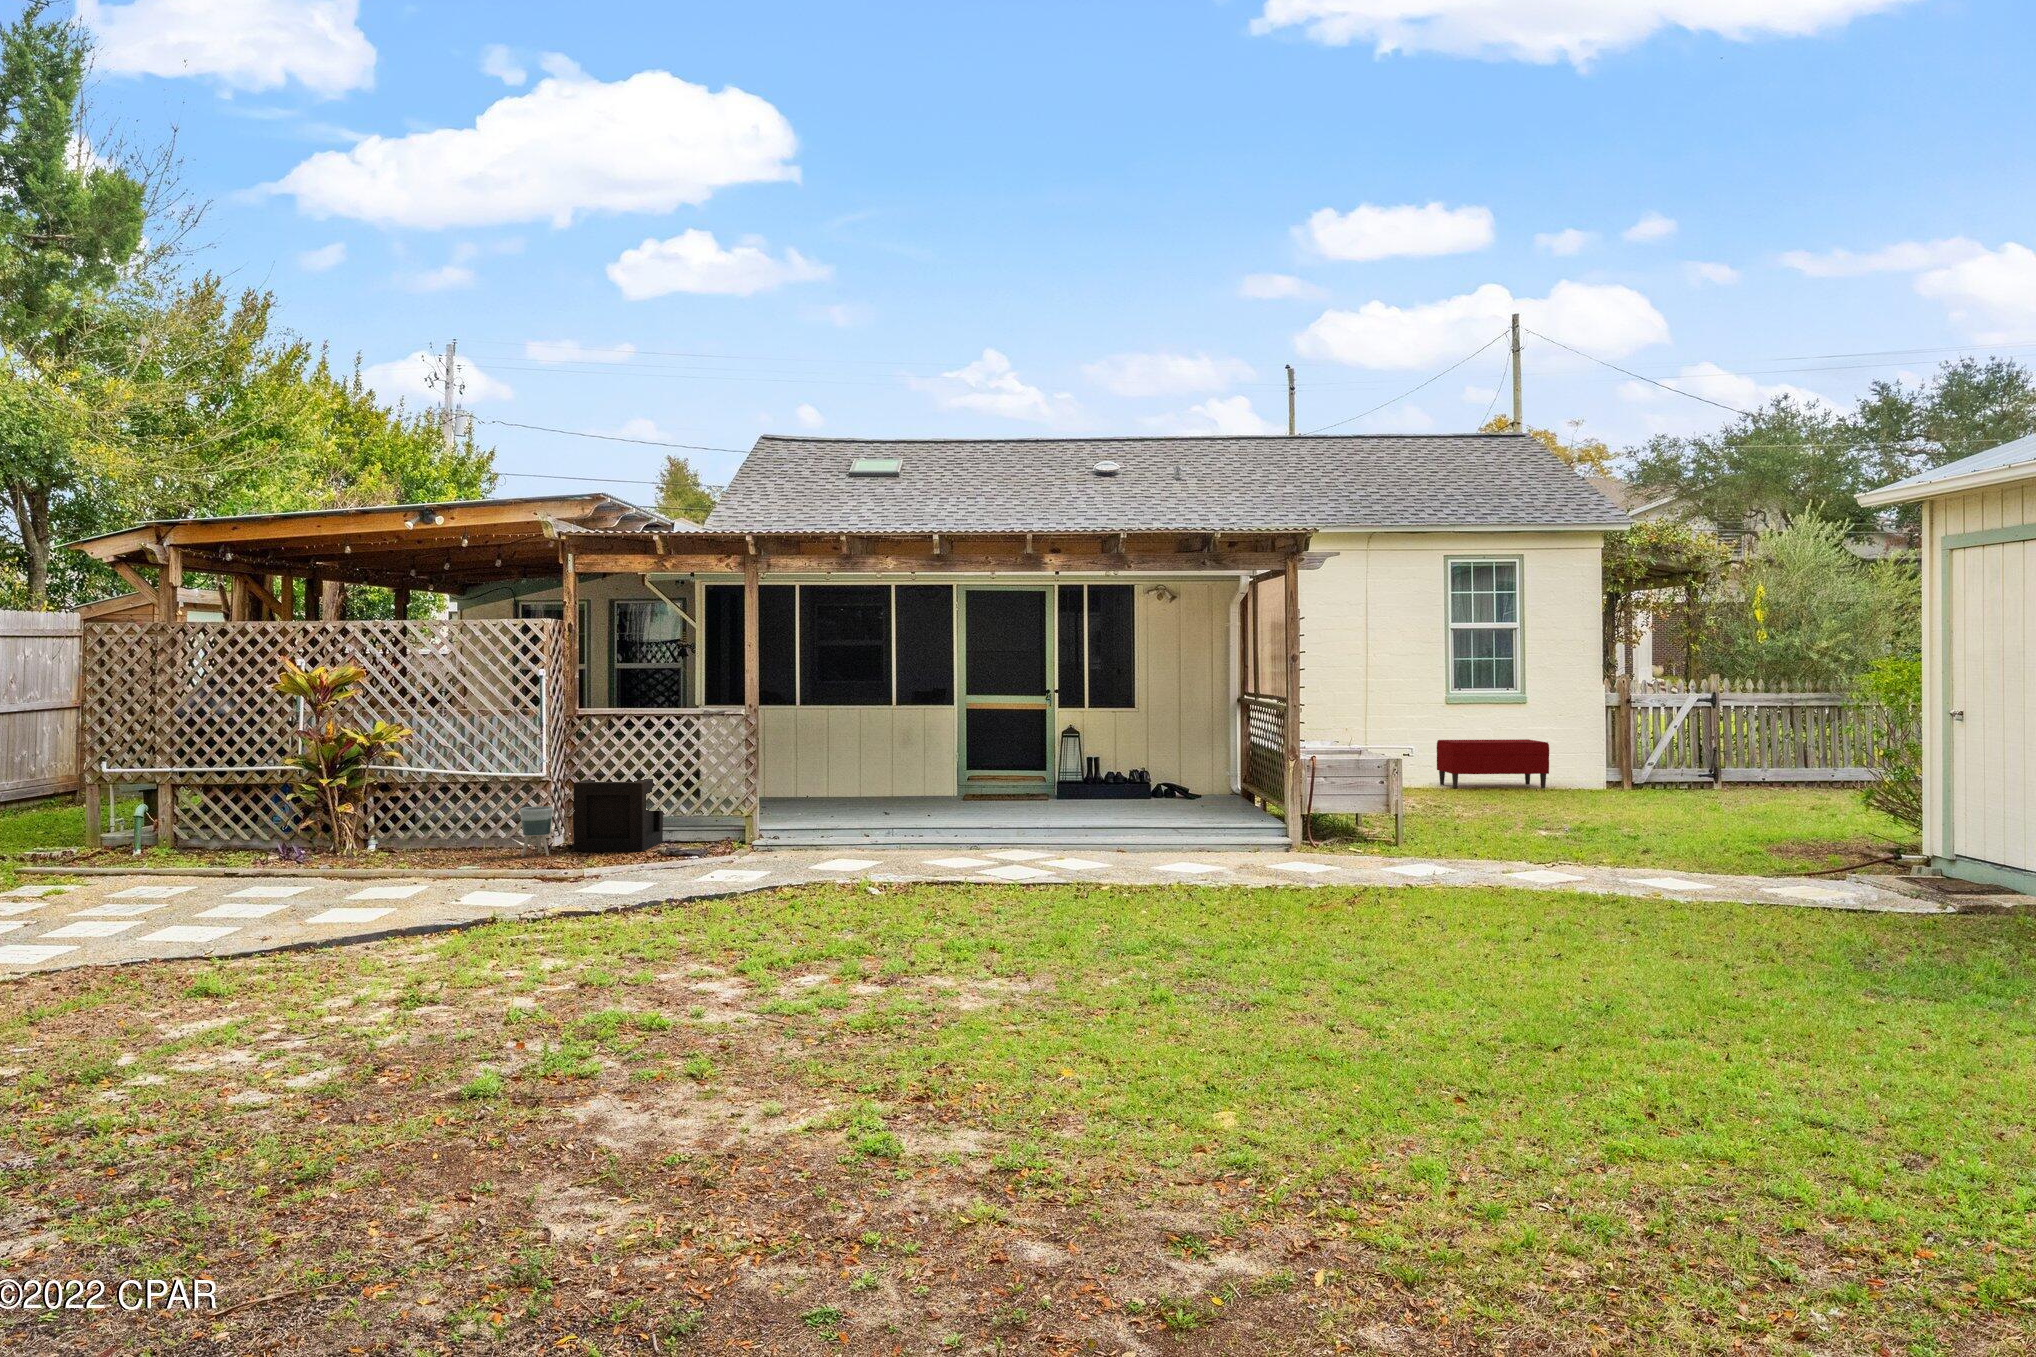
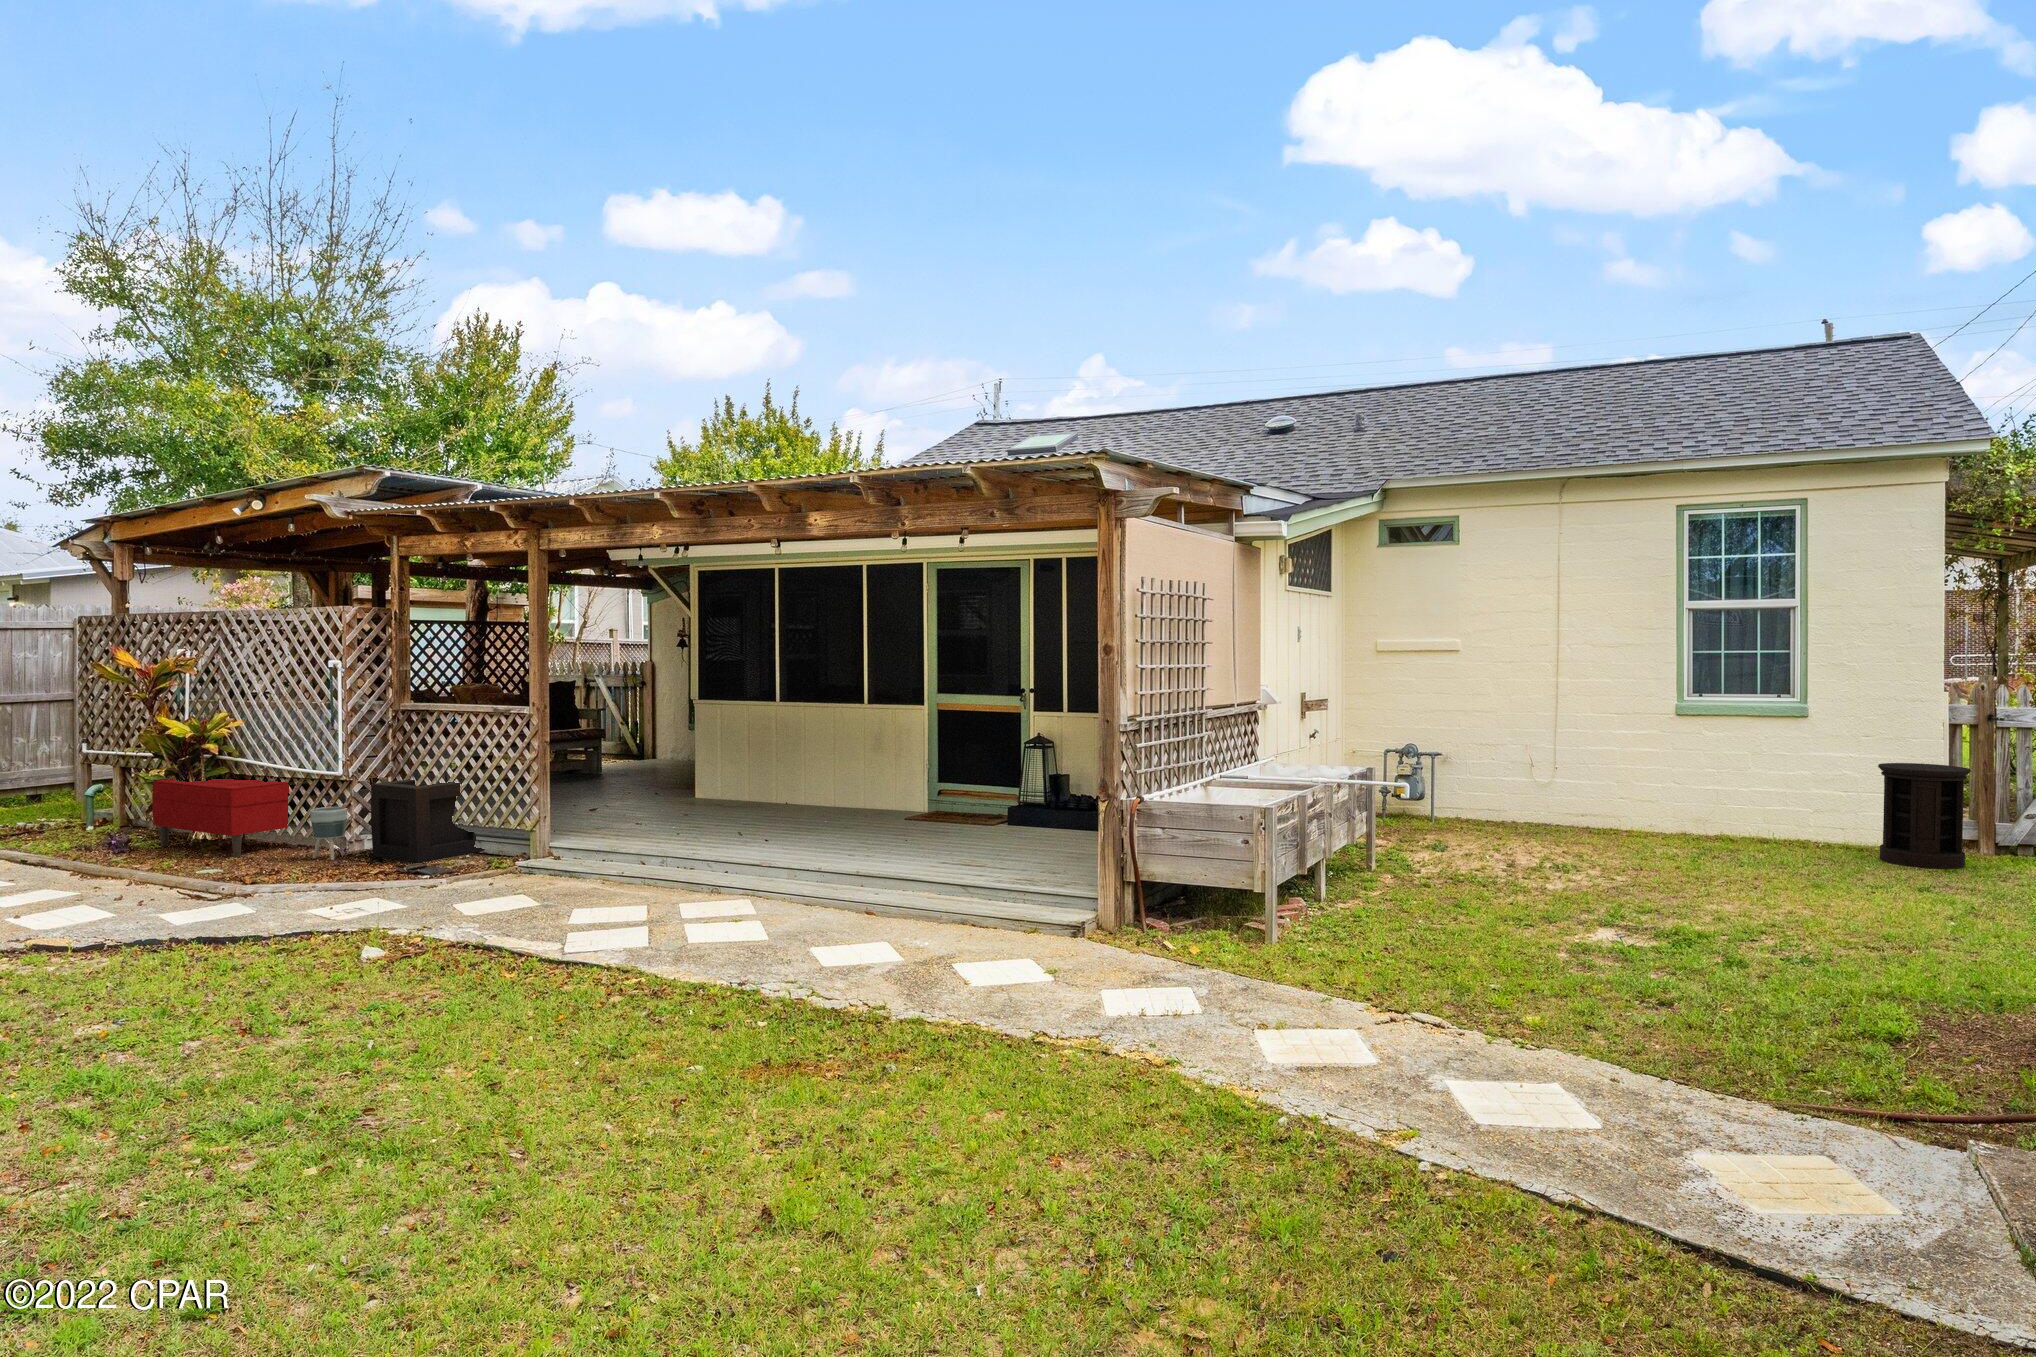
side table: none [1568,727,1617,788] -> present [1878,763,1971,869]
bench: present [1437,739,1549,789] -> present [152,779,297,857]

